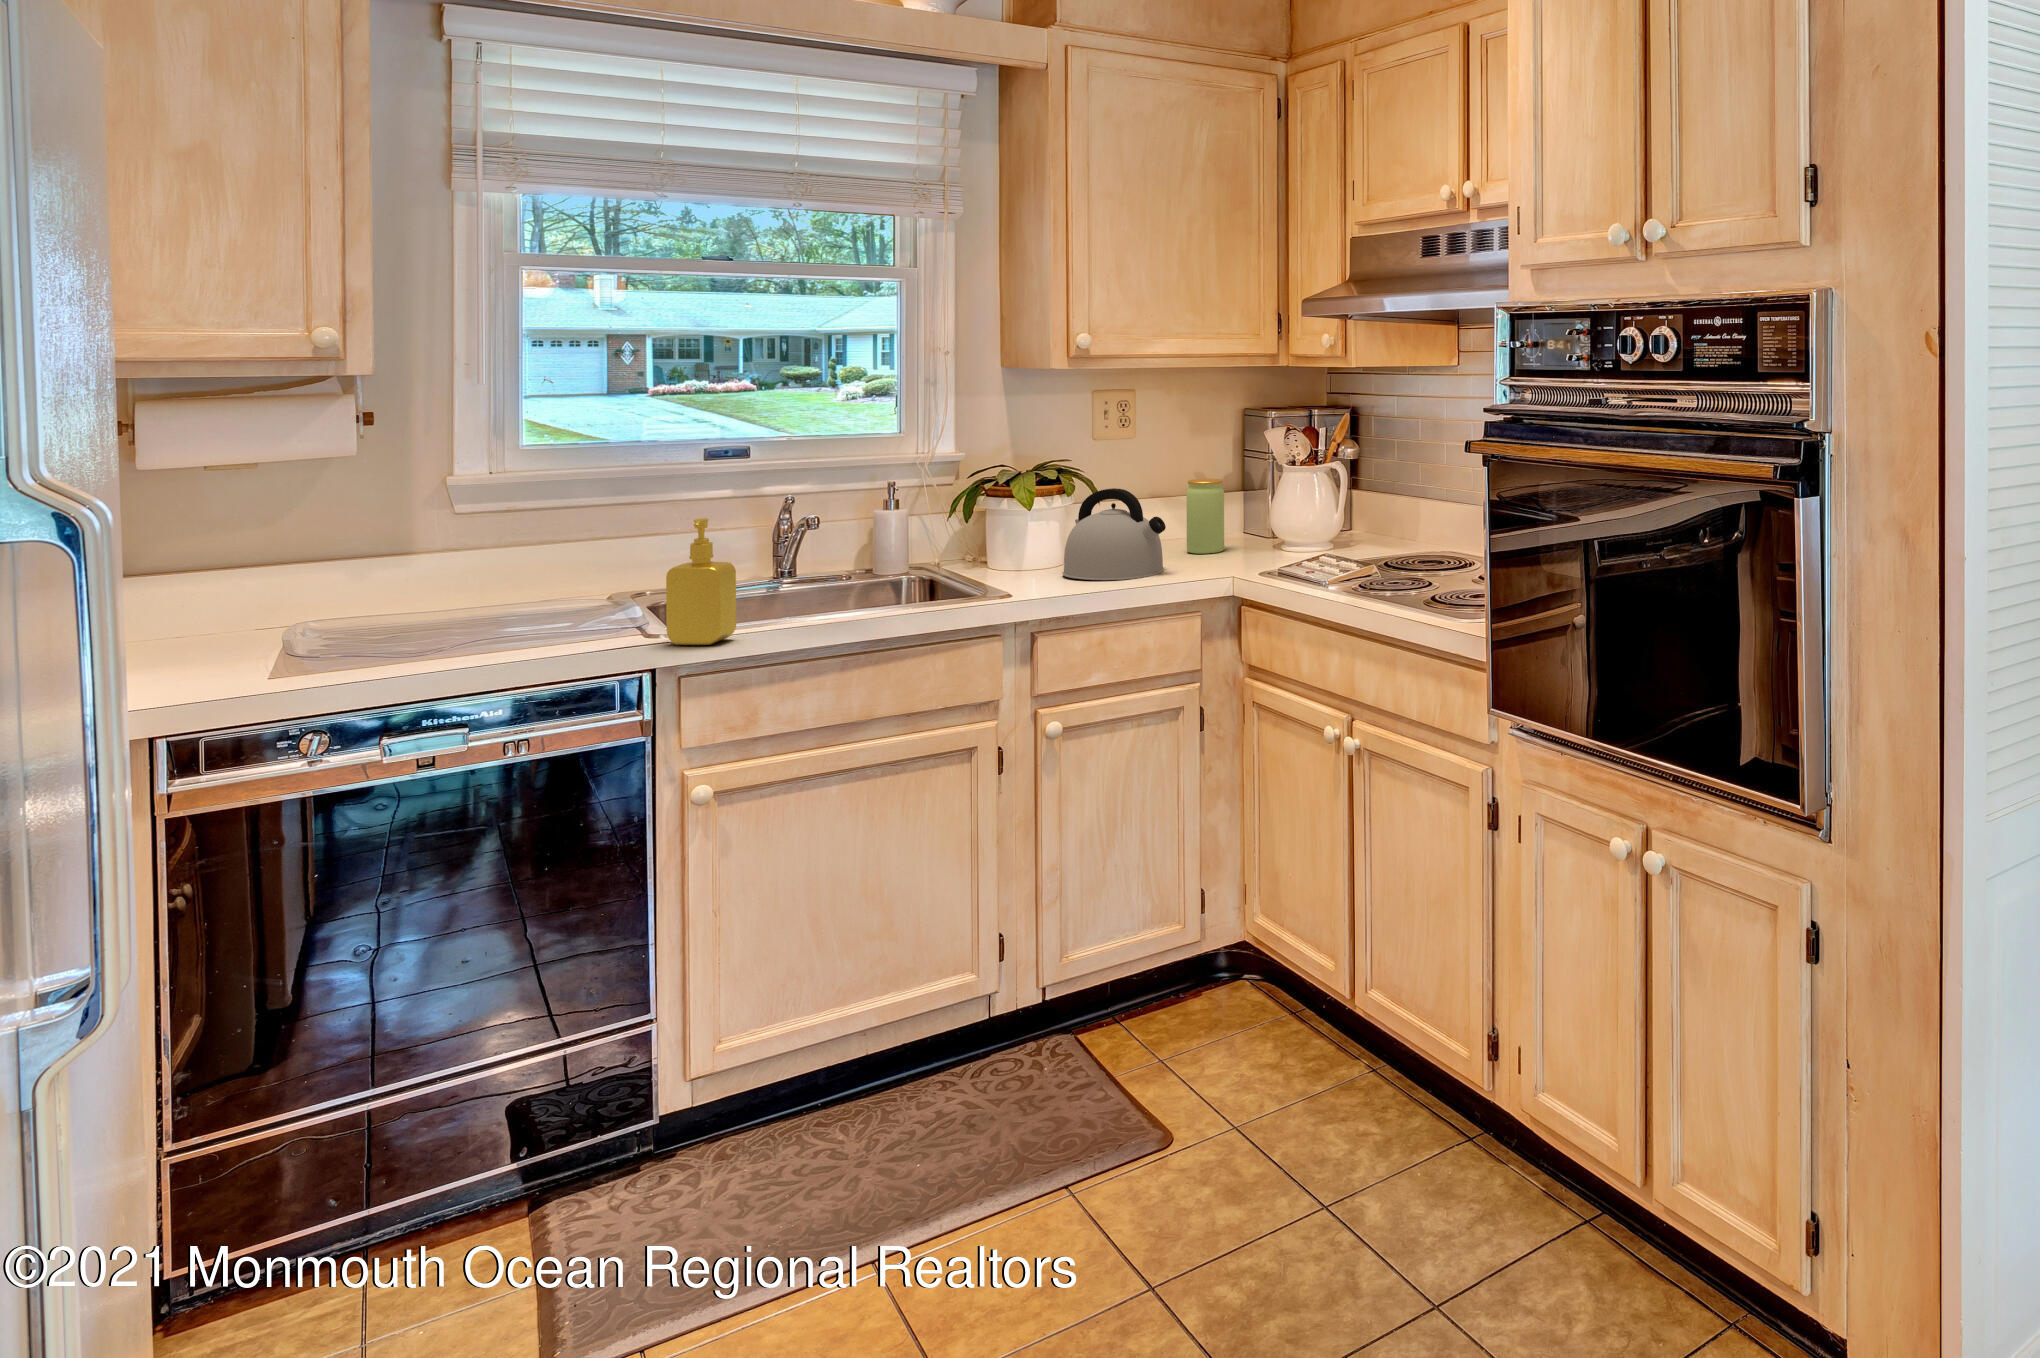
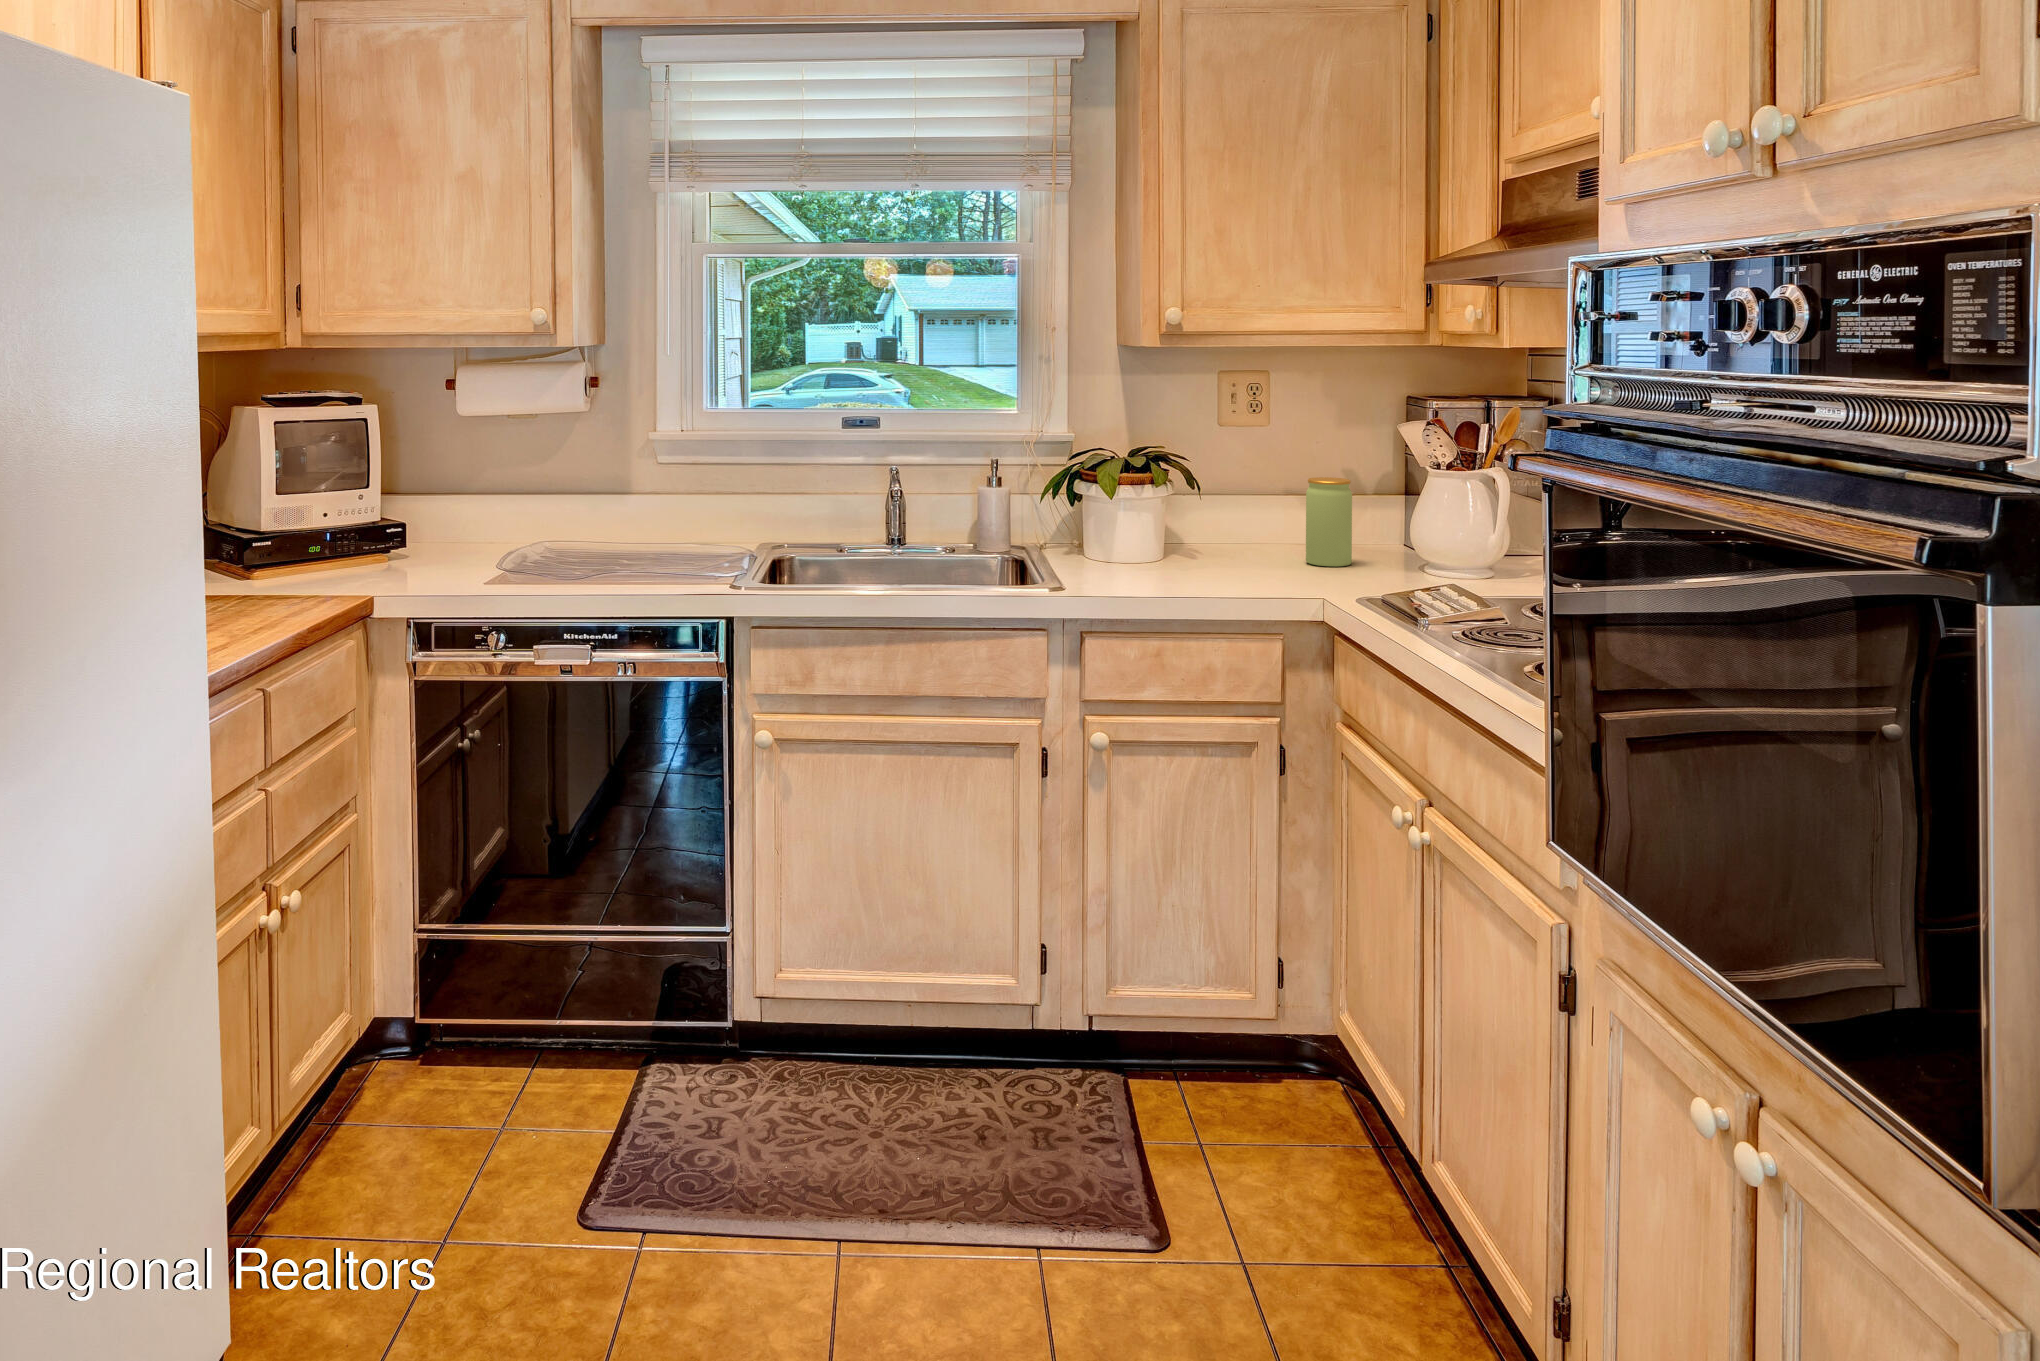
kettle: present [1062,488,1166,580] -> none [1145,481,1258,586]
soap dispenser: present [666,518,736,645] -> none [740,481,795,599]

